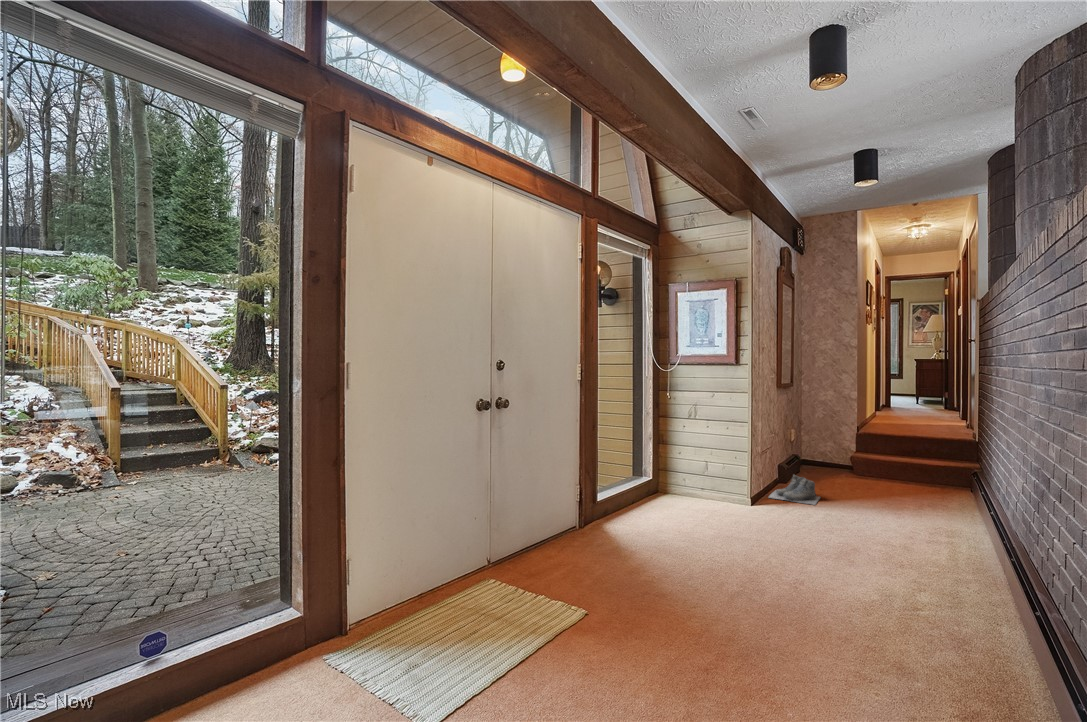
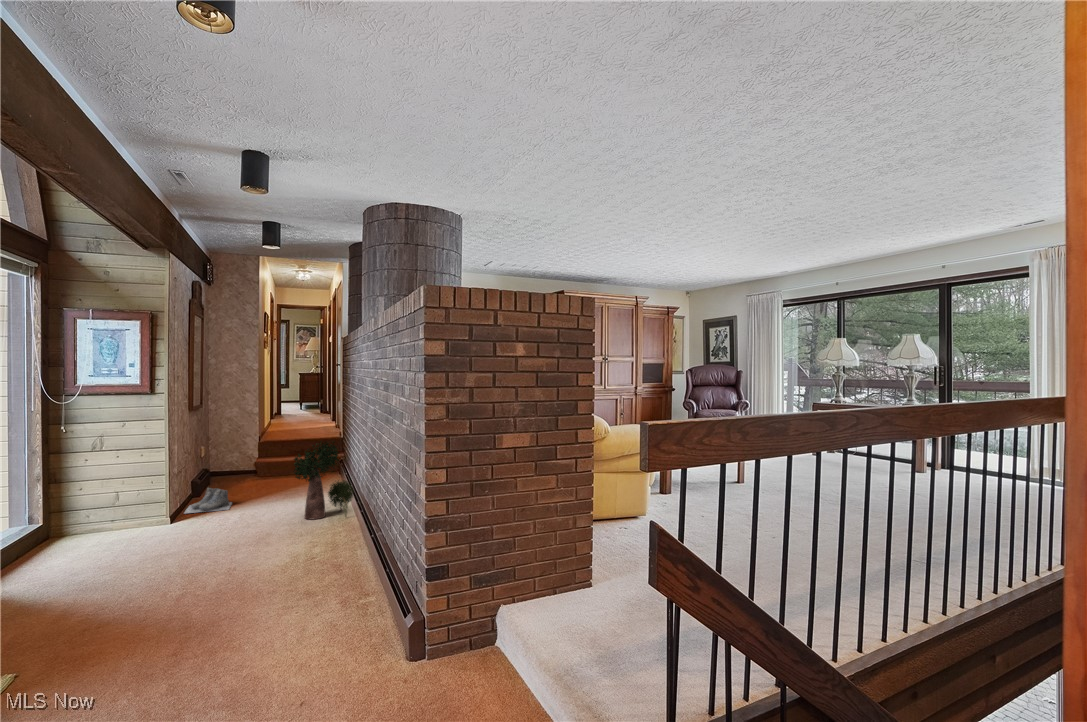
potted plant: none [894,438,999,561] -> present [294,442,353,520]

